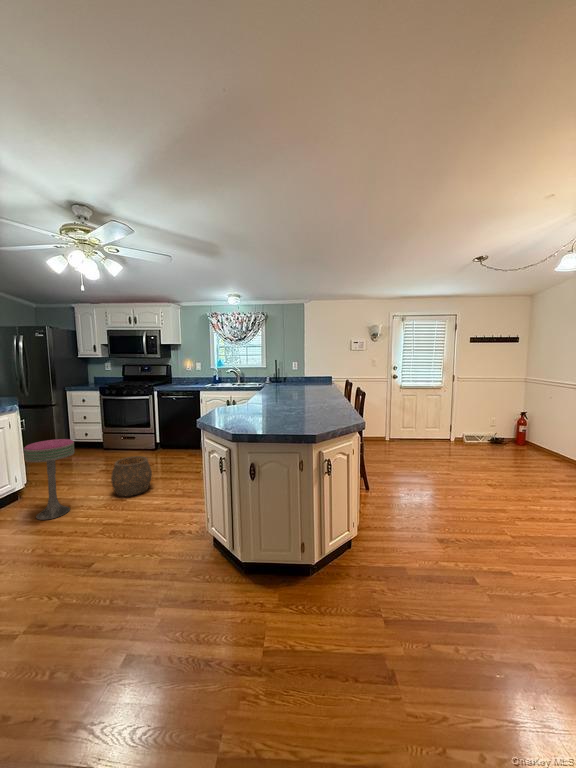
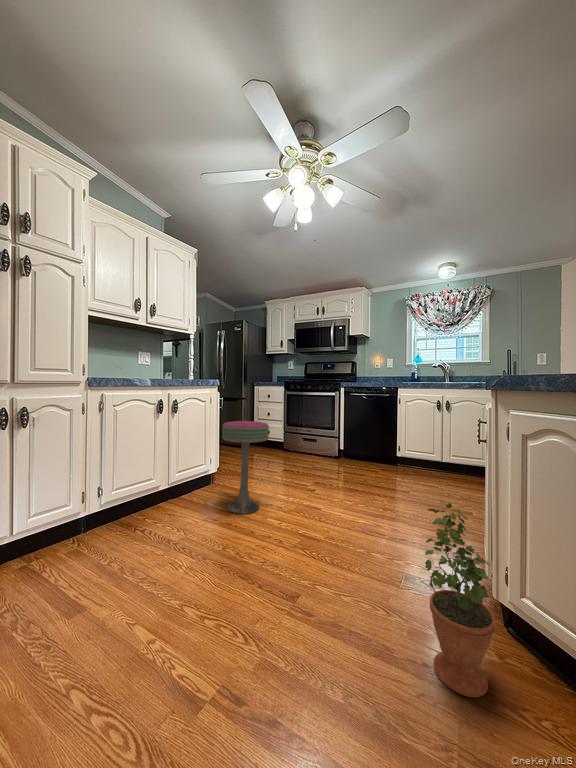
woven basket: present [111,456,152,496] -> none [301,457,349,507]
potted plant: none [162,484,199,577] -> present [425,500,495,697]

